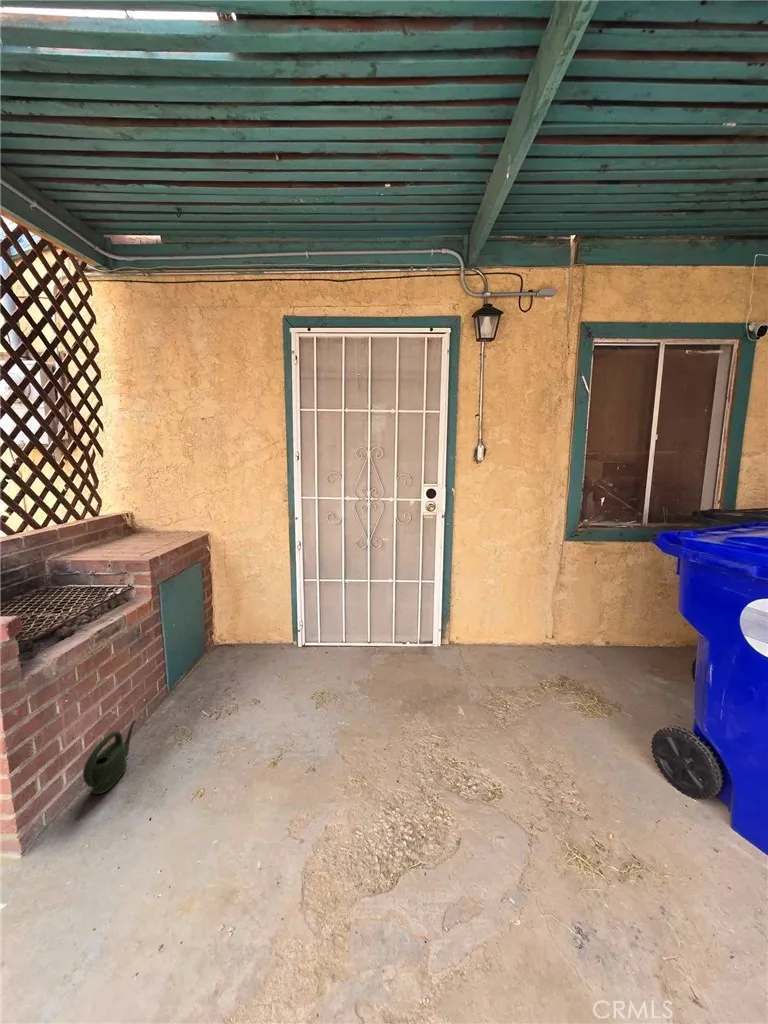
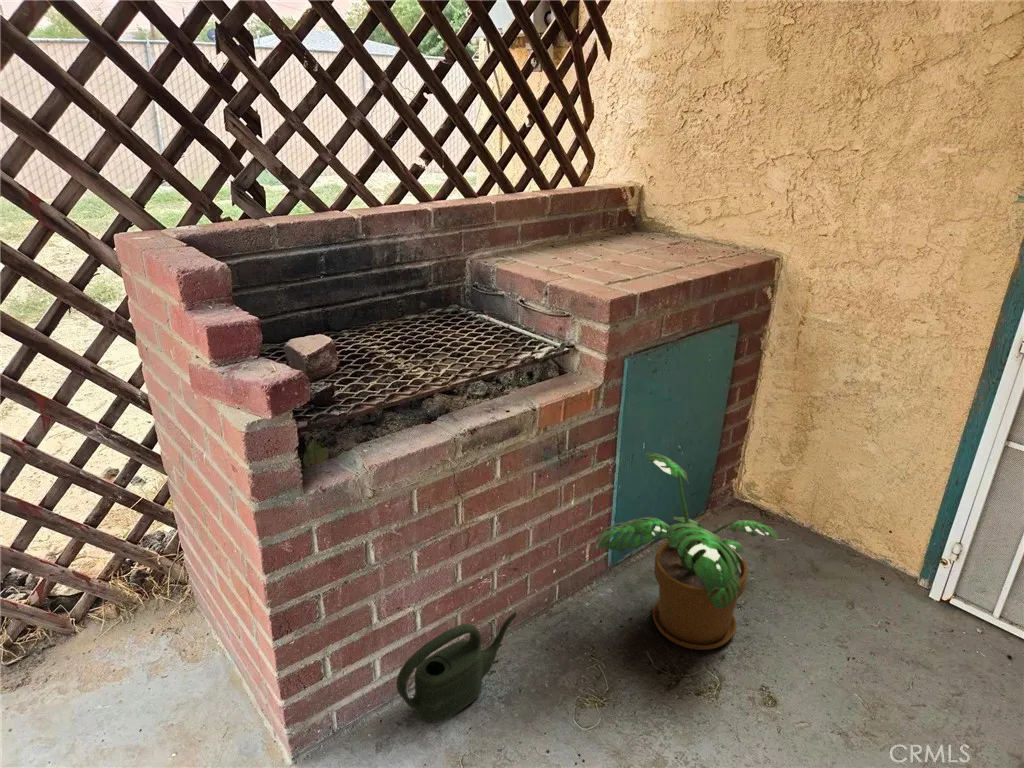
potted plant: none [163,626,247,705] -> present [596,453,779,650]

